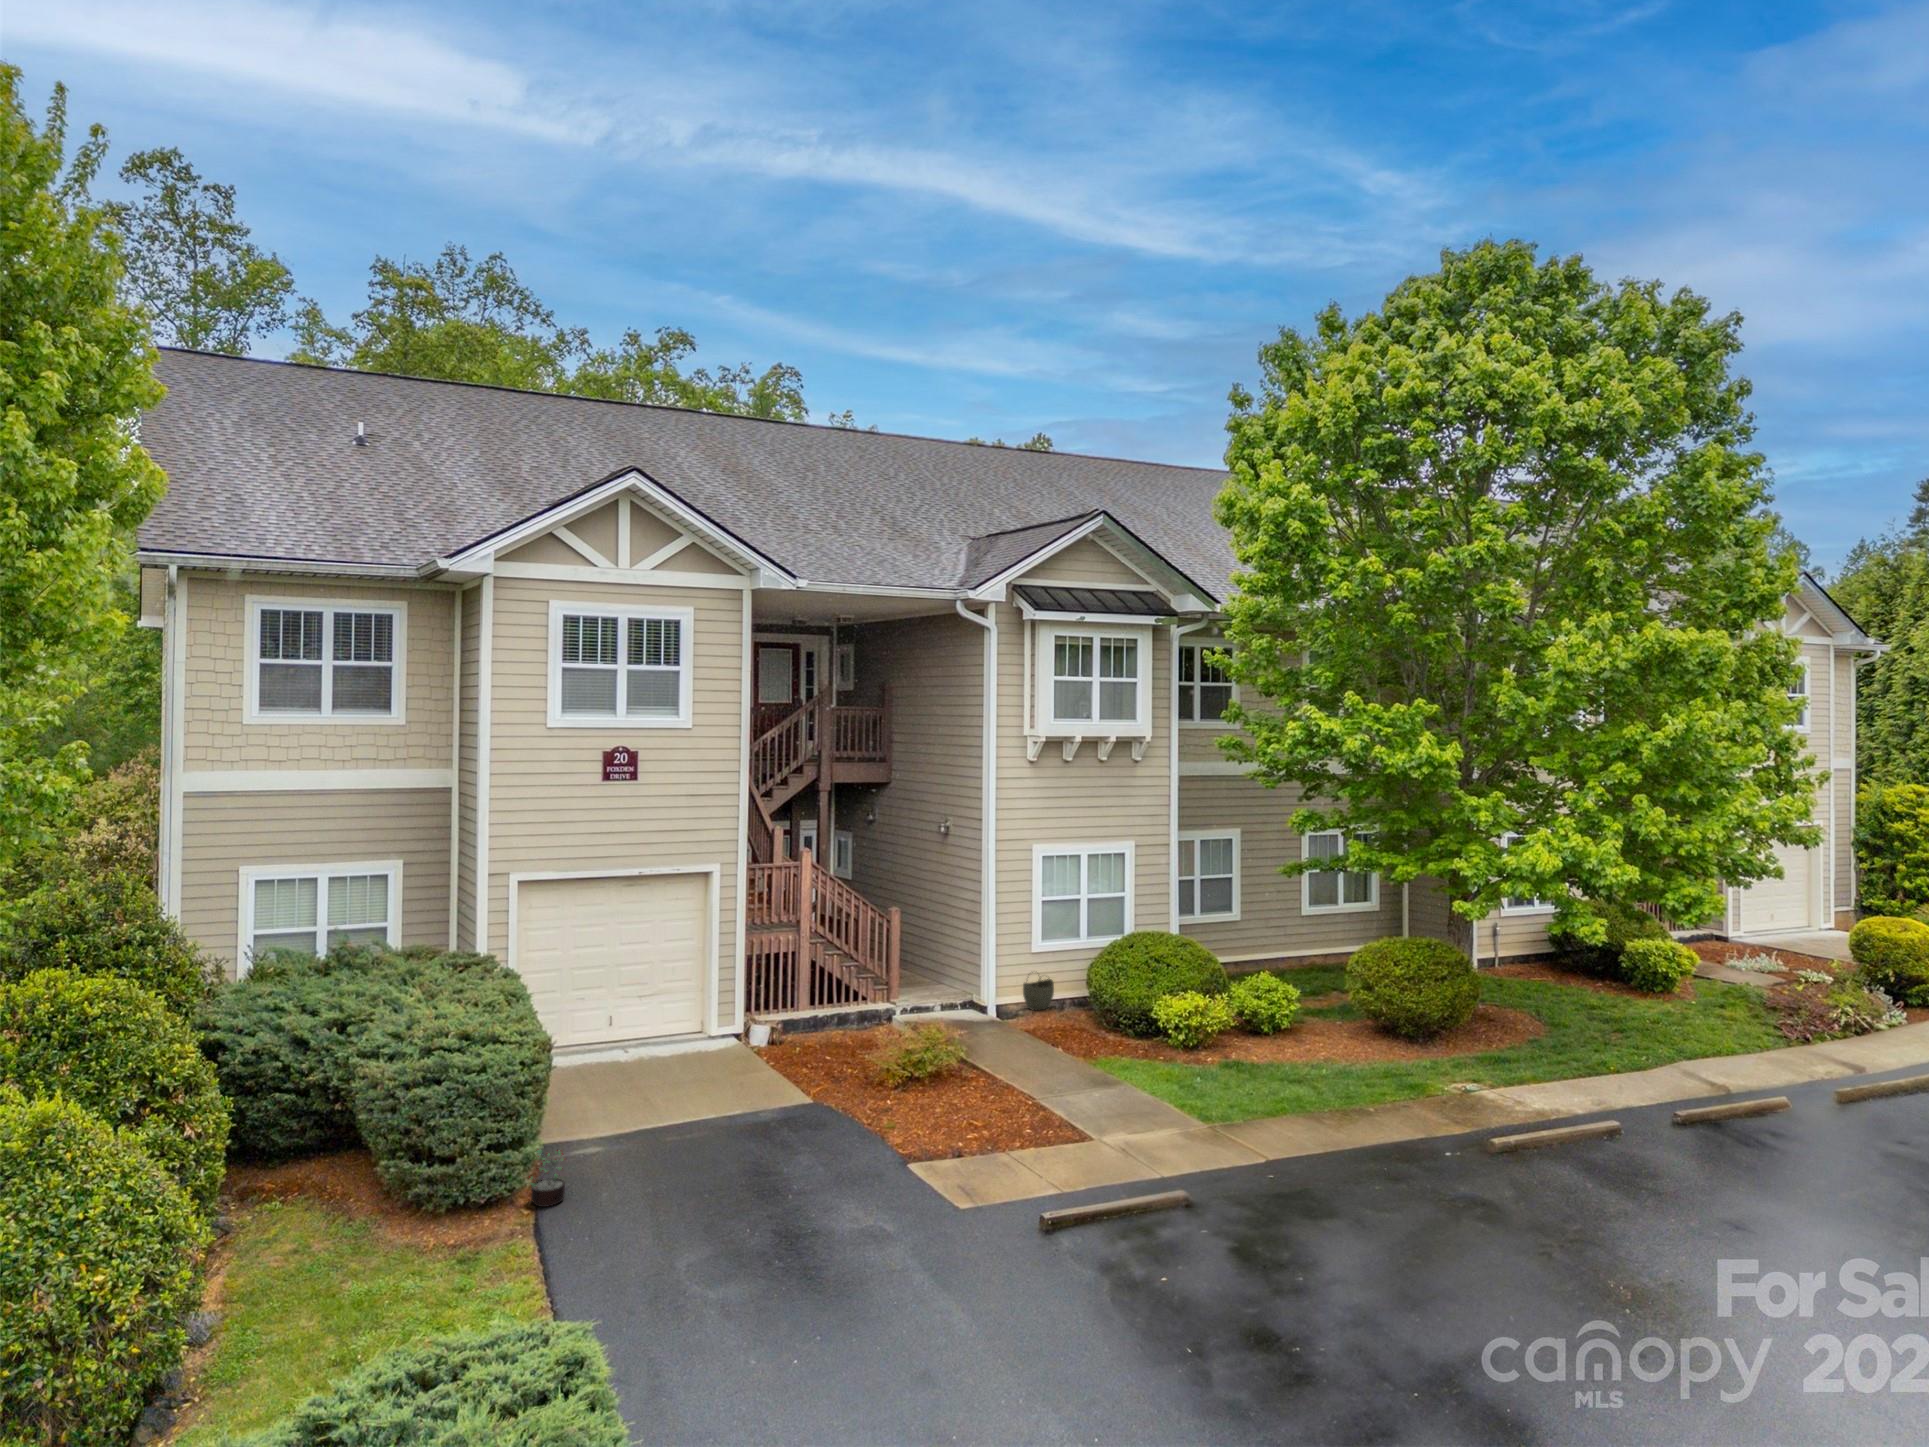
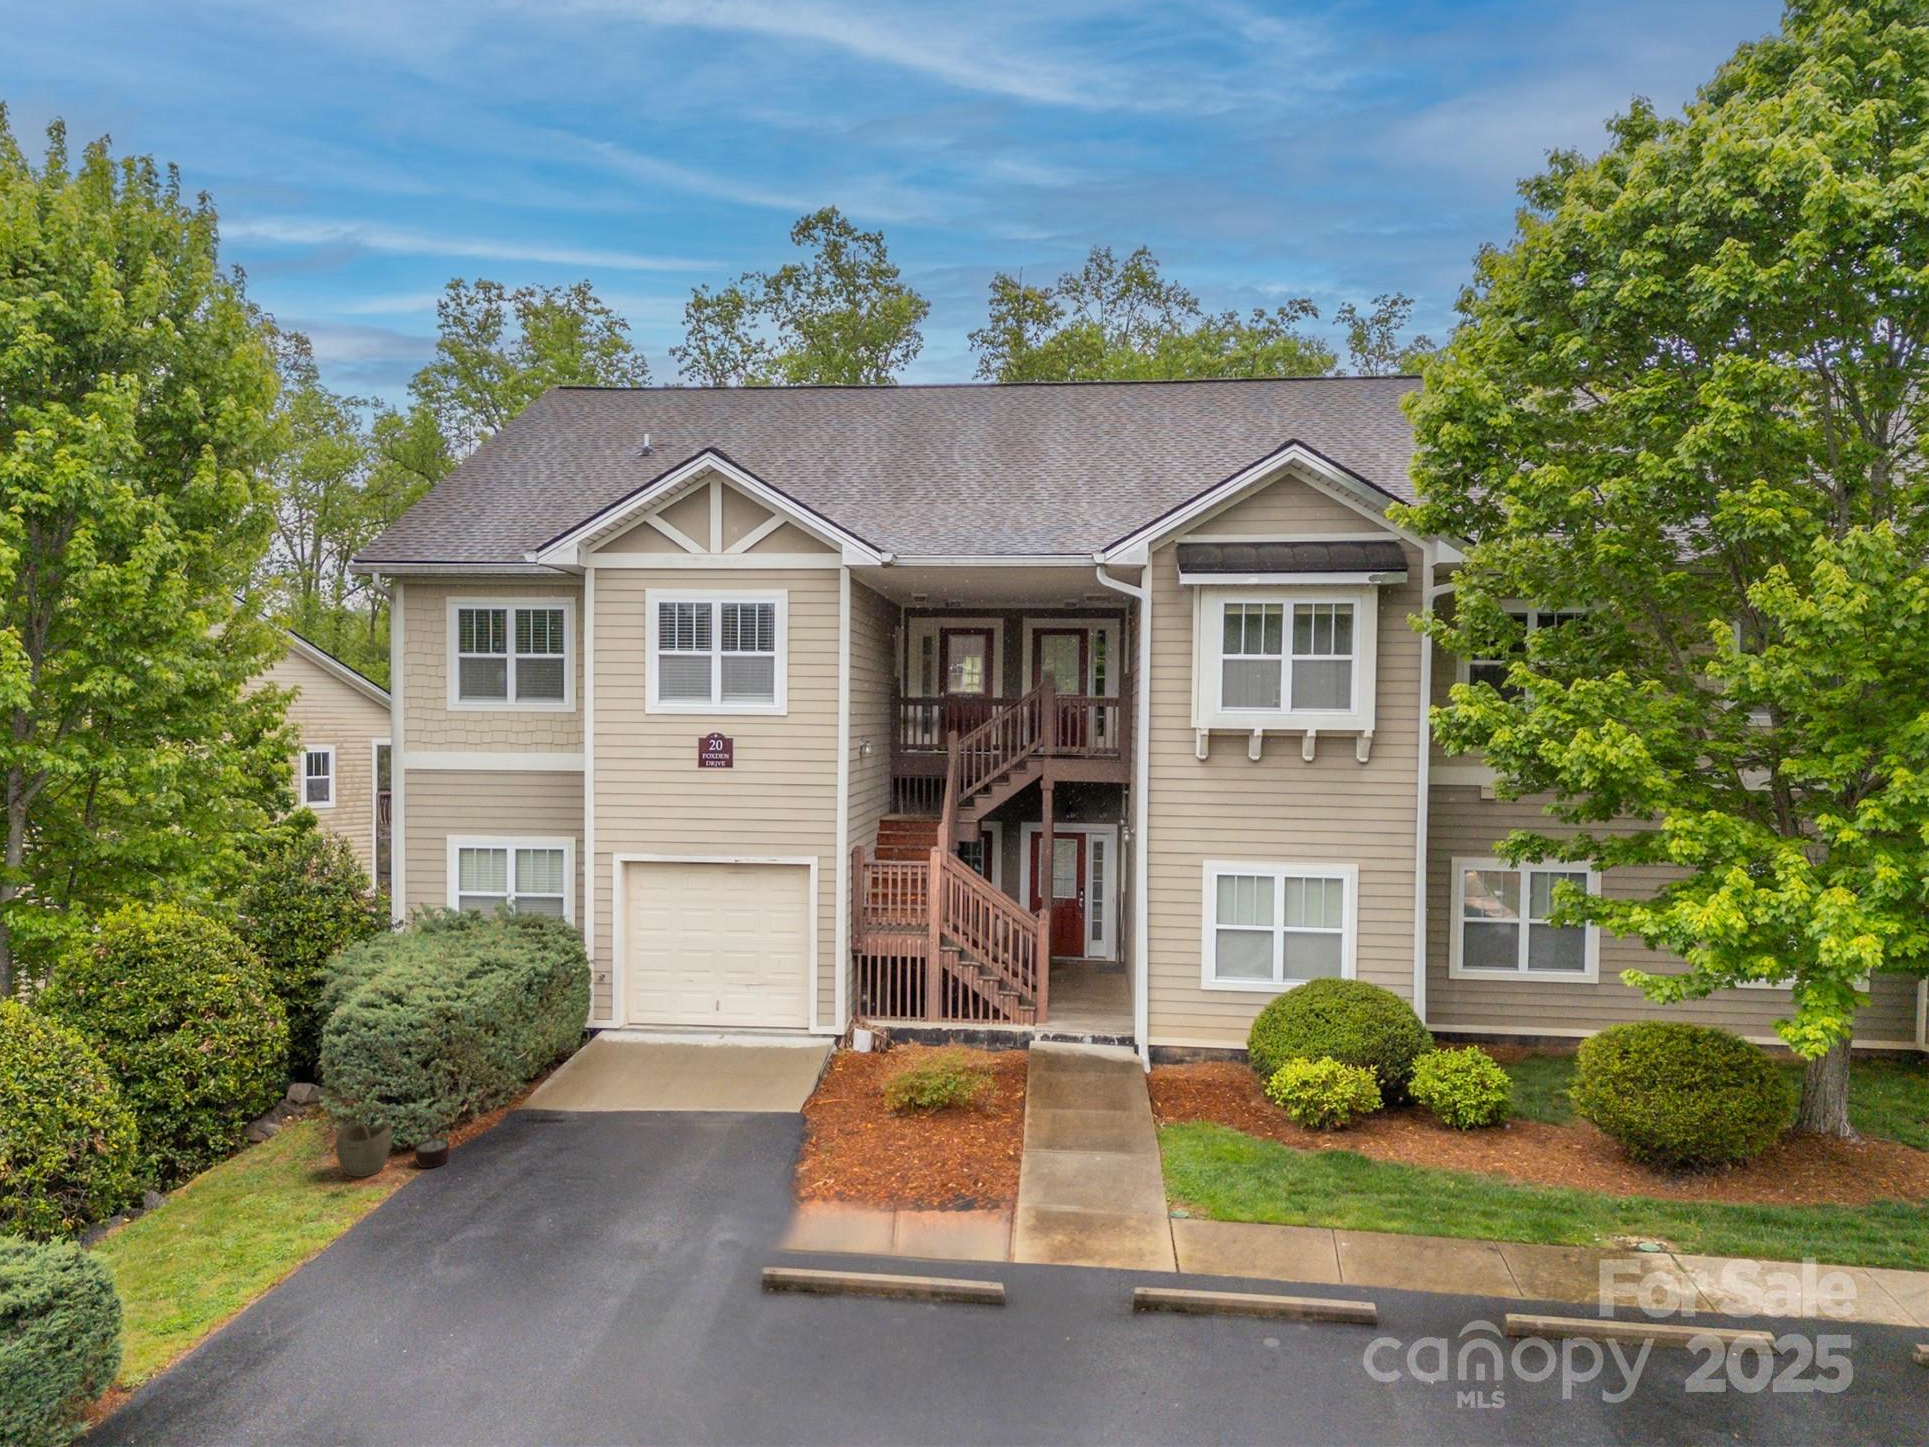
woven basket: present [1023,978,1054,1010] -> present [336,1109,392,1177]

